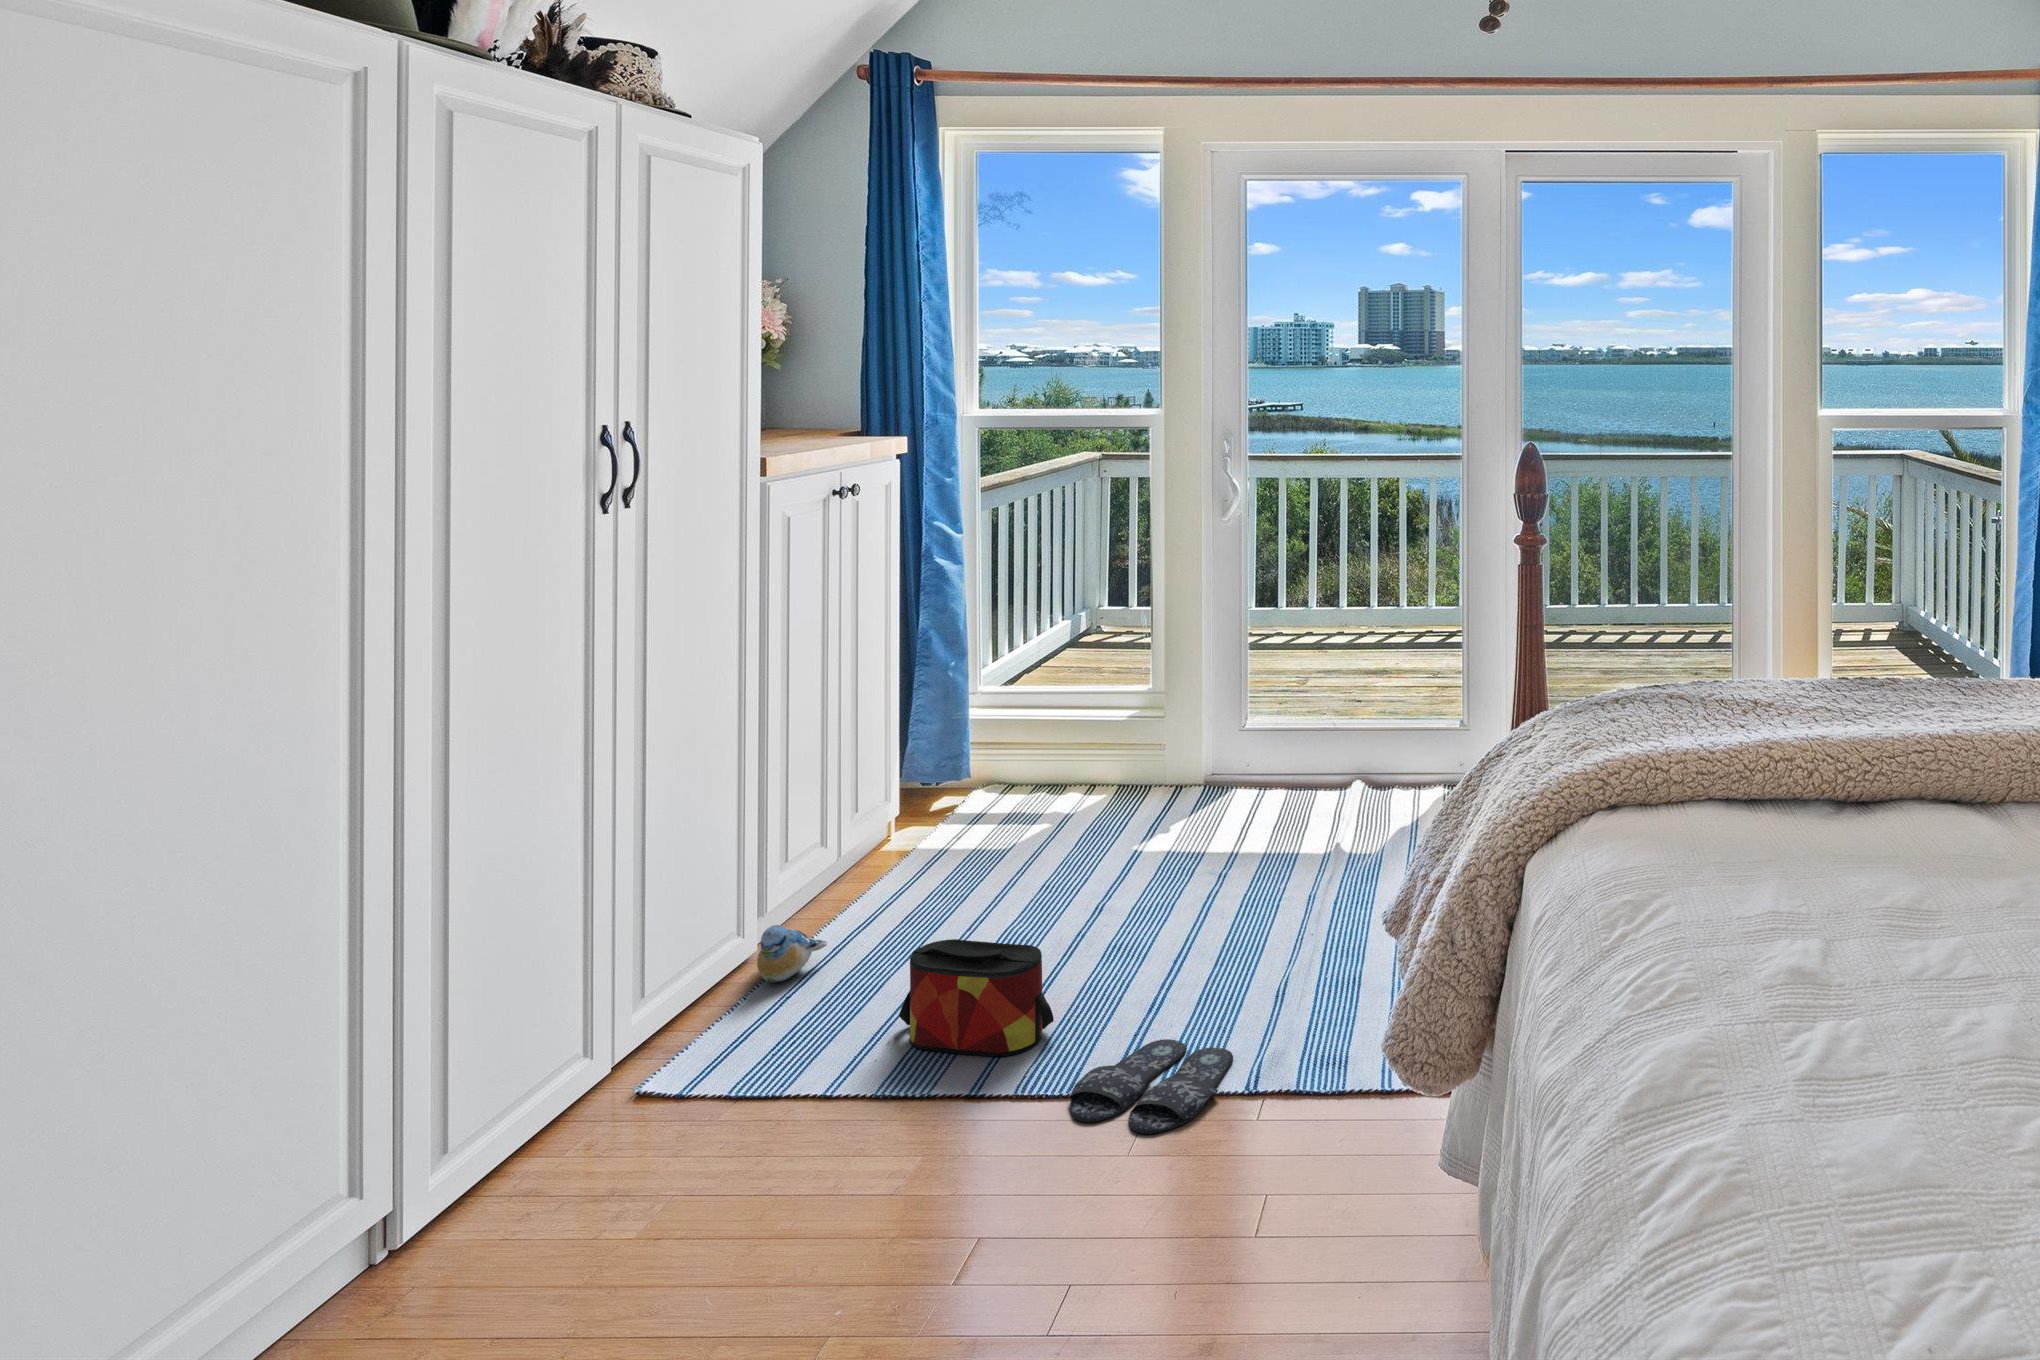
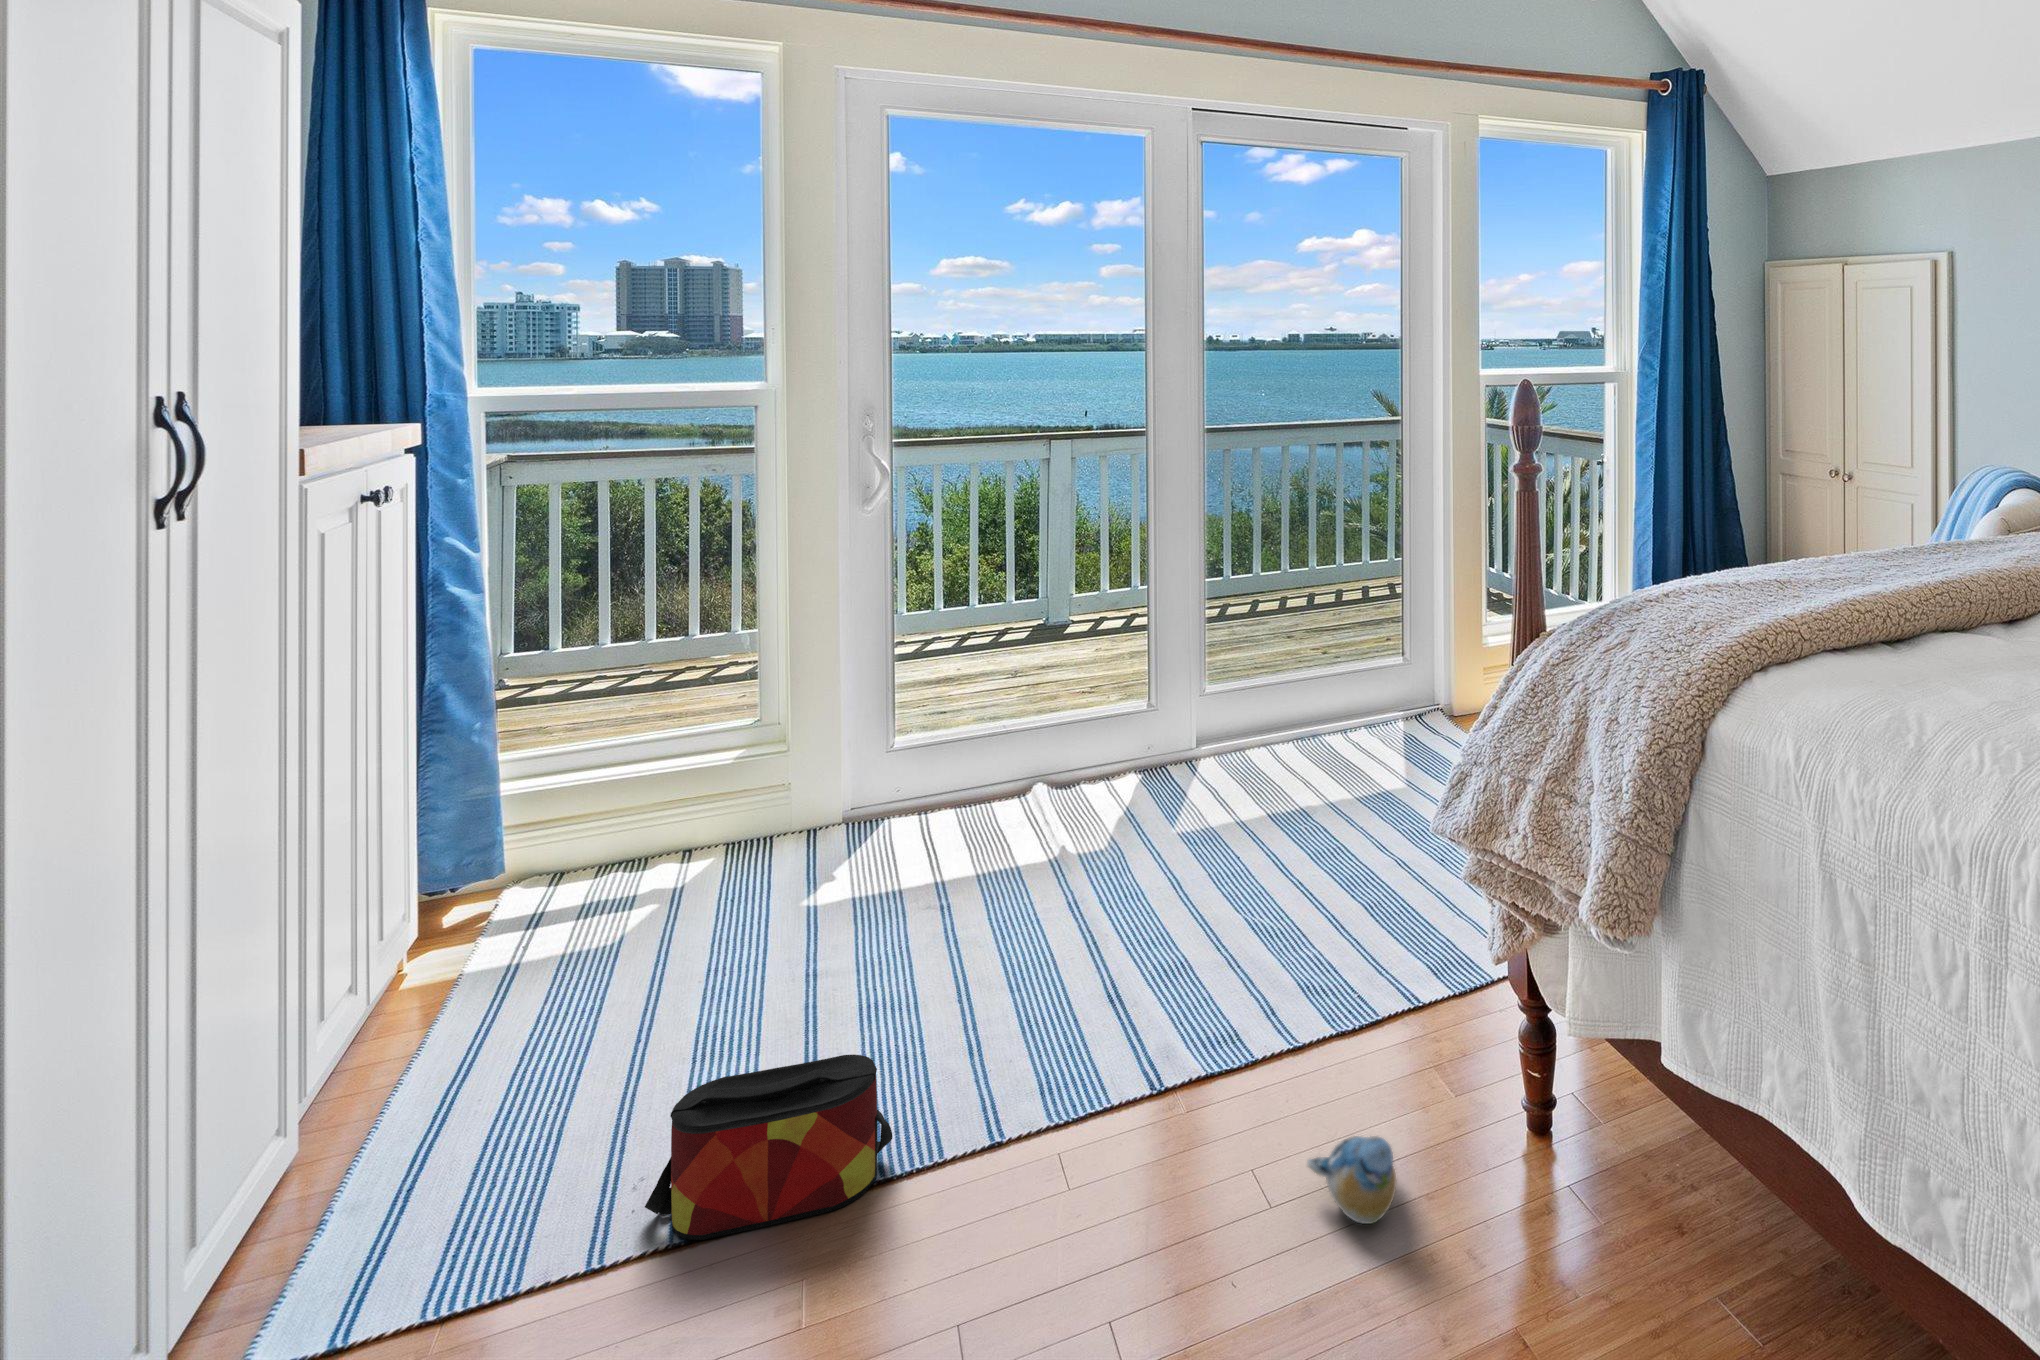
plush toy: present [757,925,827,983] -> present [1307,1136,1396,1224]
slippers: present [1070,1039,1233,1134] -> none [983,1107,1170,1251]

